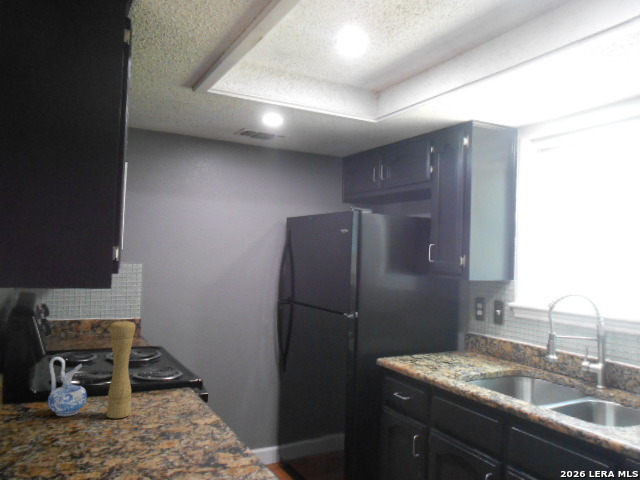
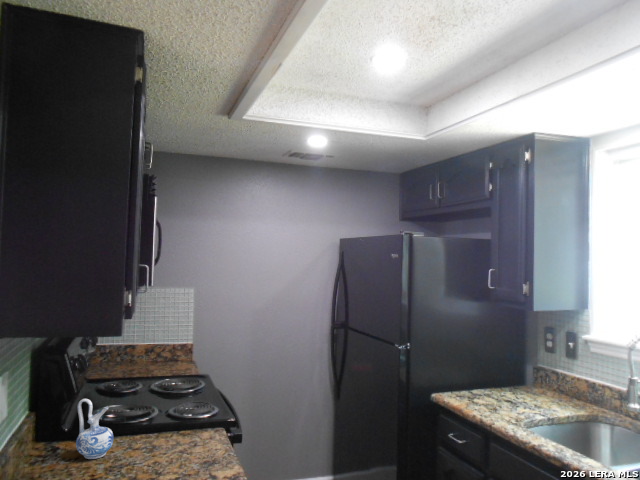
pepper mill: present [107,320,135,418] -> none [130,363,158,465]

